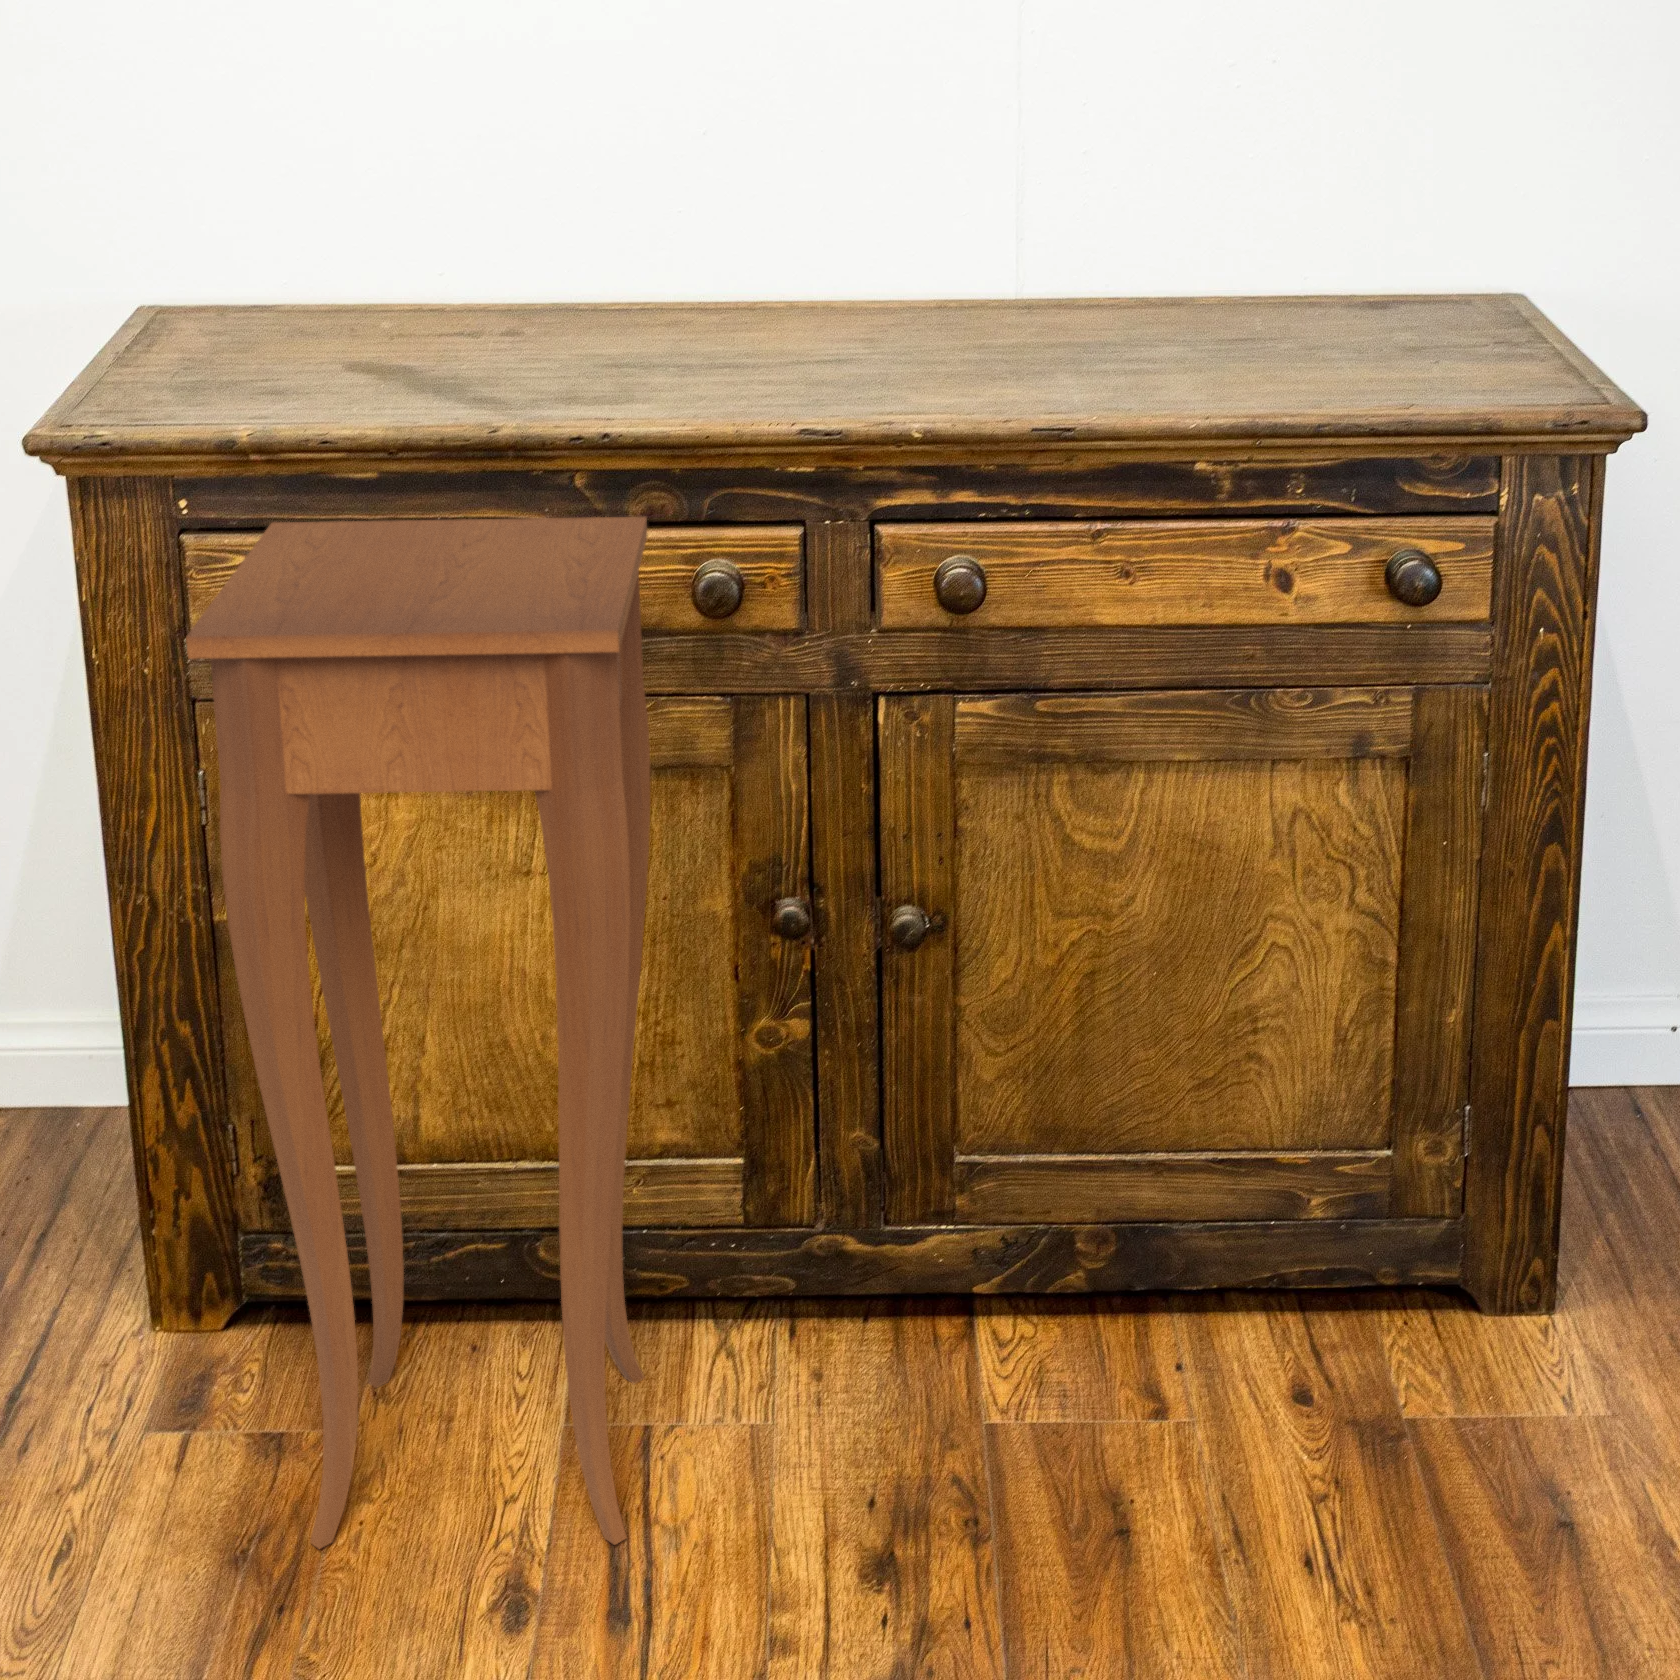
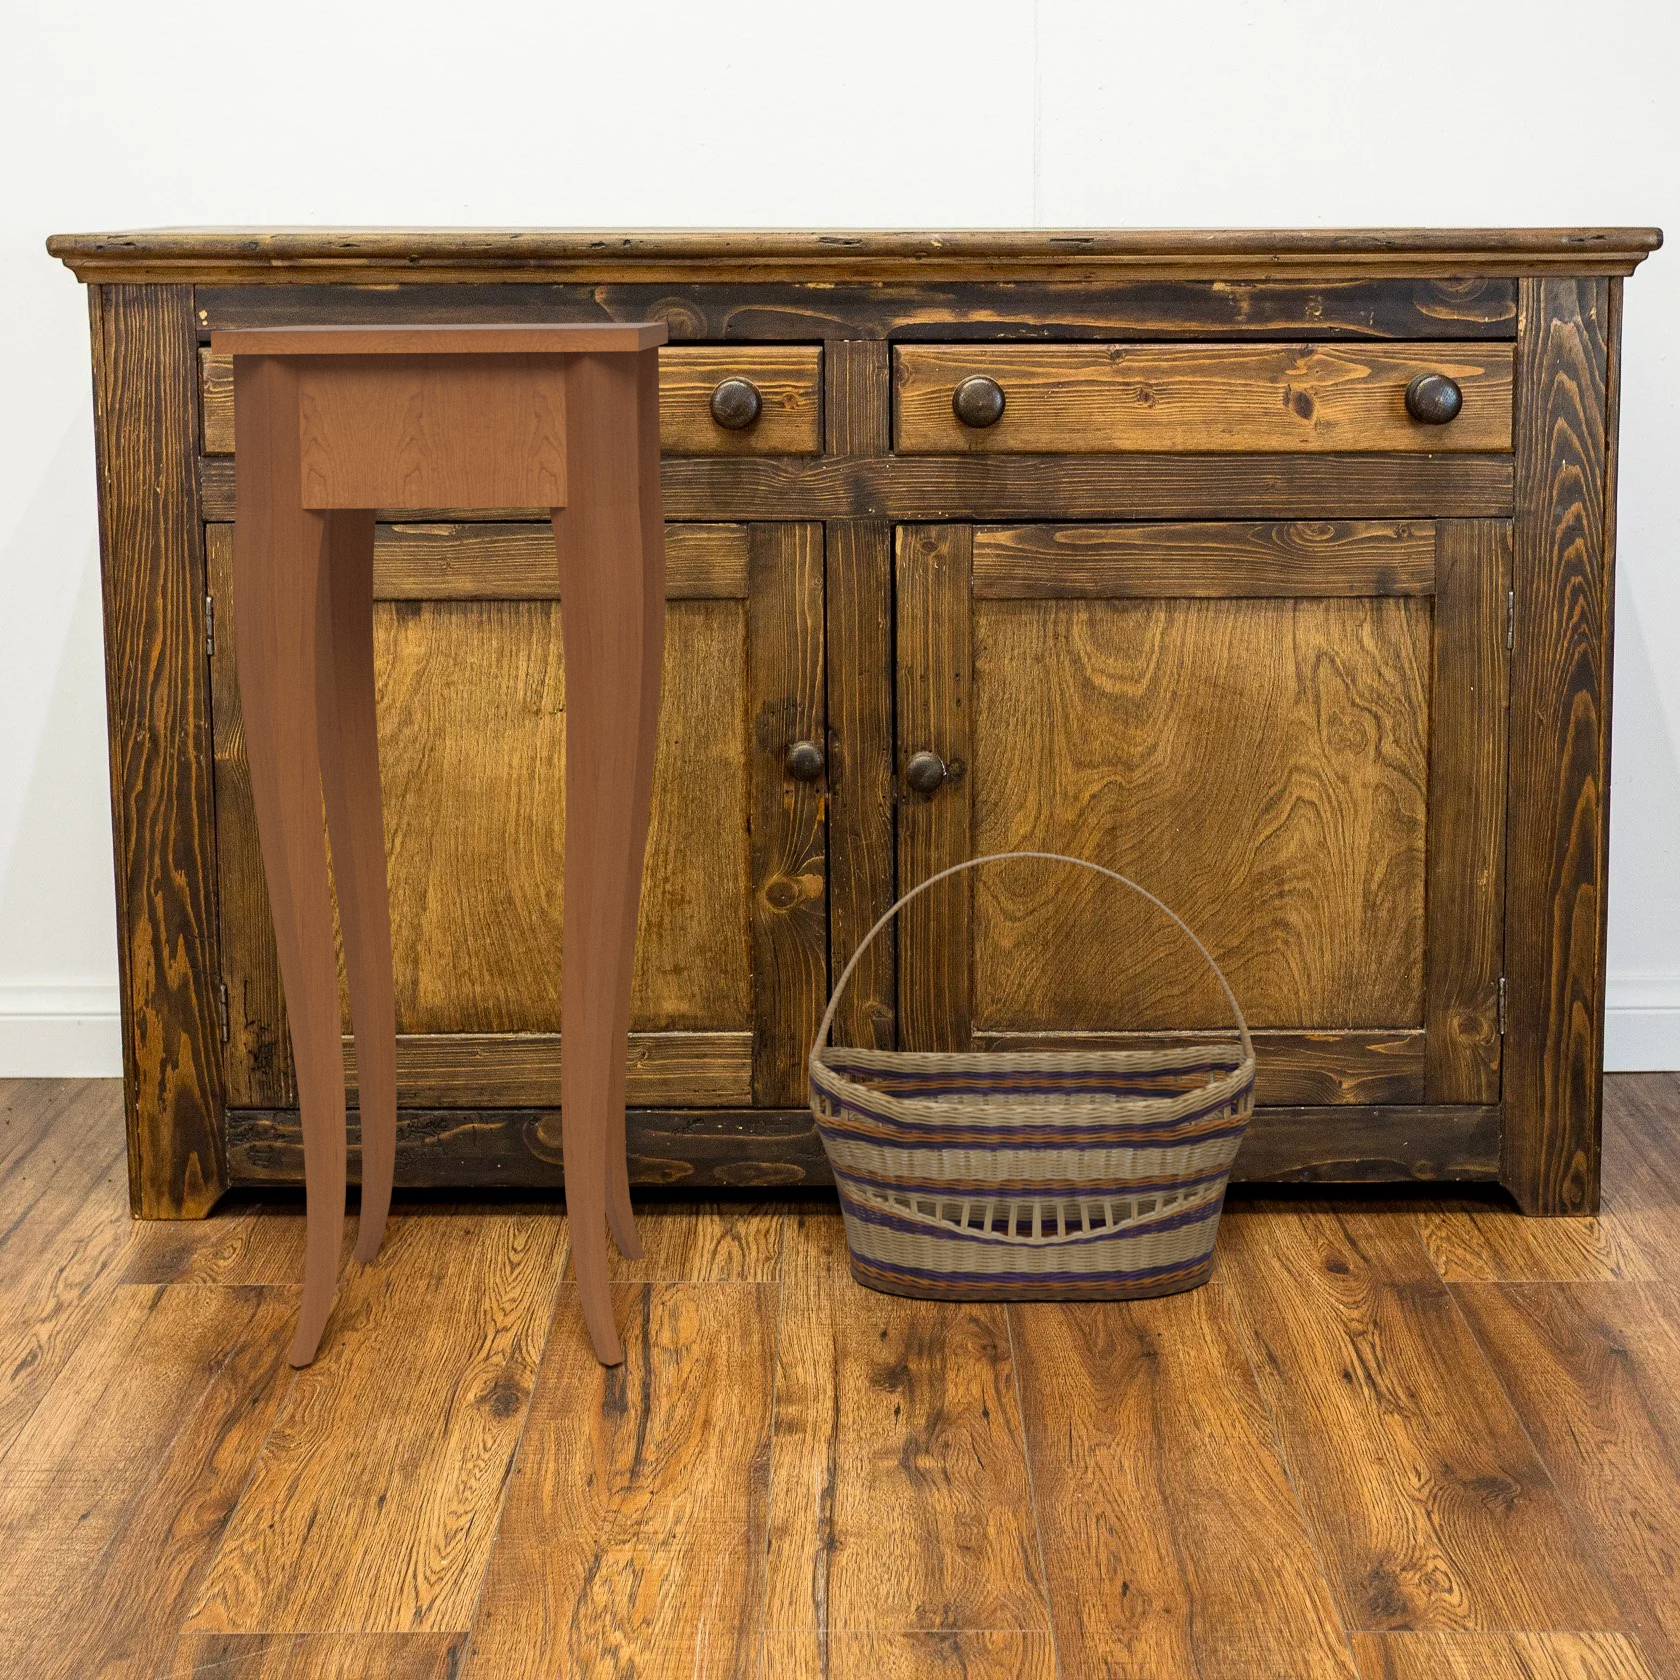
basket: none [798,1031,1228,1445] -> present [809,851,1255,1300]

